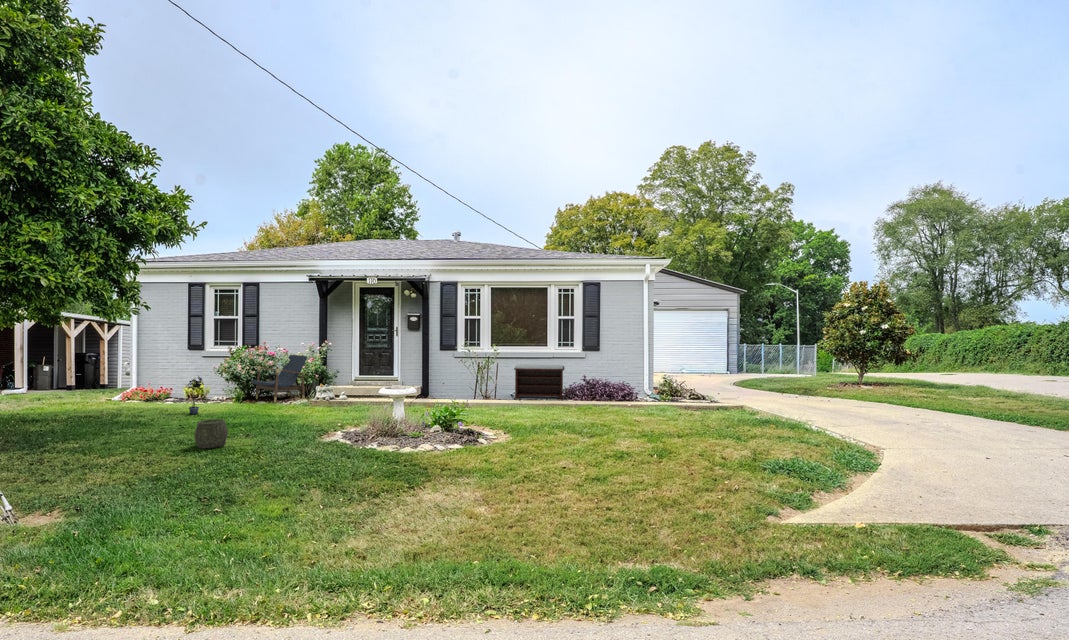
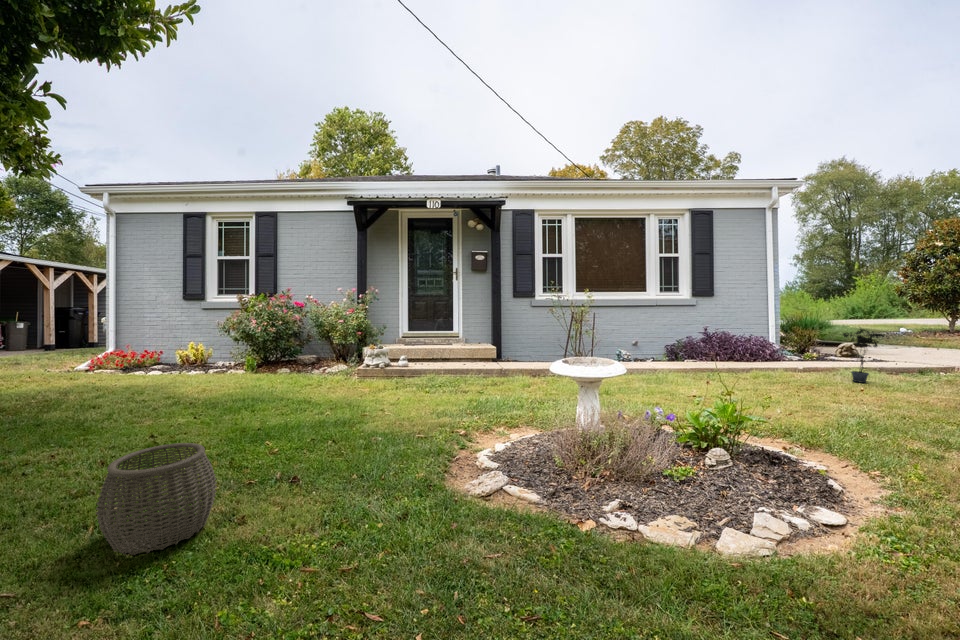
lounge chair: present [252,355,307,402] -> none [271,304,348,370]
bench: present [514,364,565,399] -> none [609,314,682,358]
potted plant: present [187,376,204,415] -> present [843,329,889,383]

